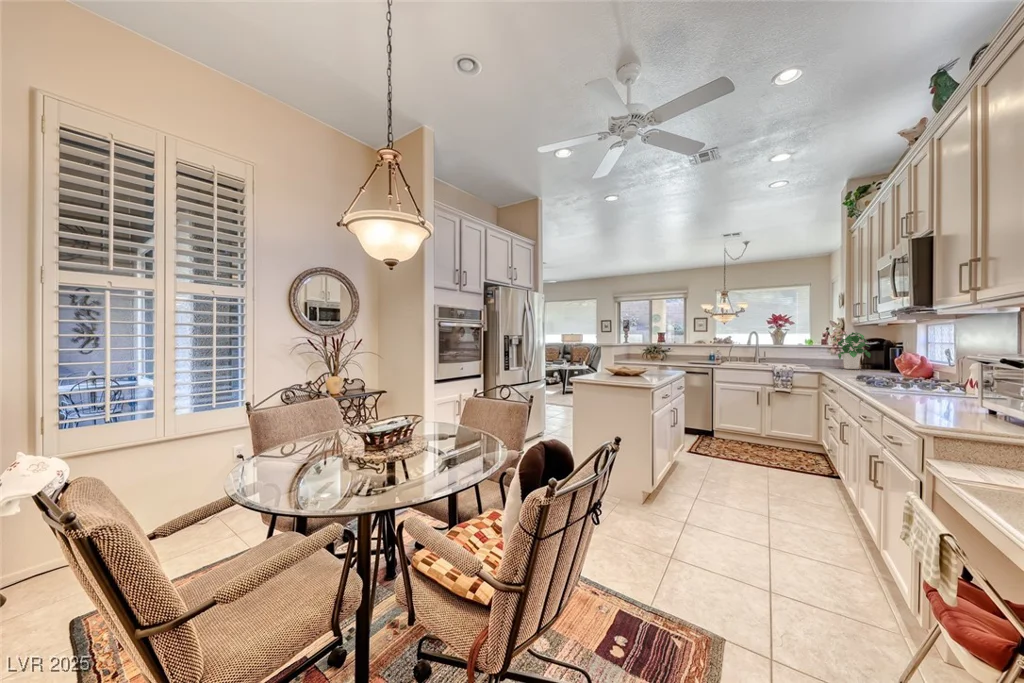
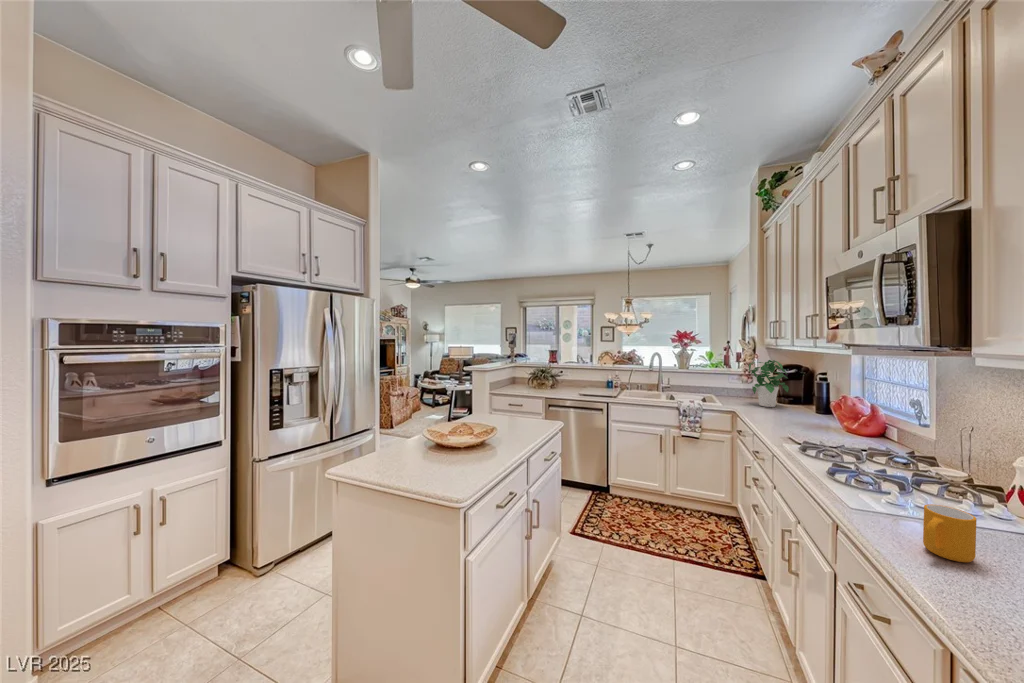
mug: none [907,384,936,407] -> present [923,504,976,562]

